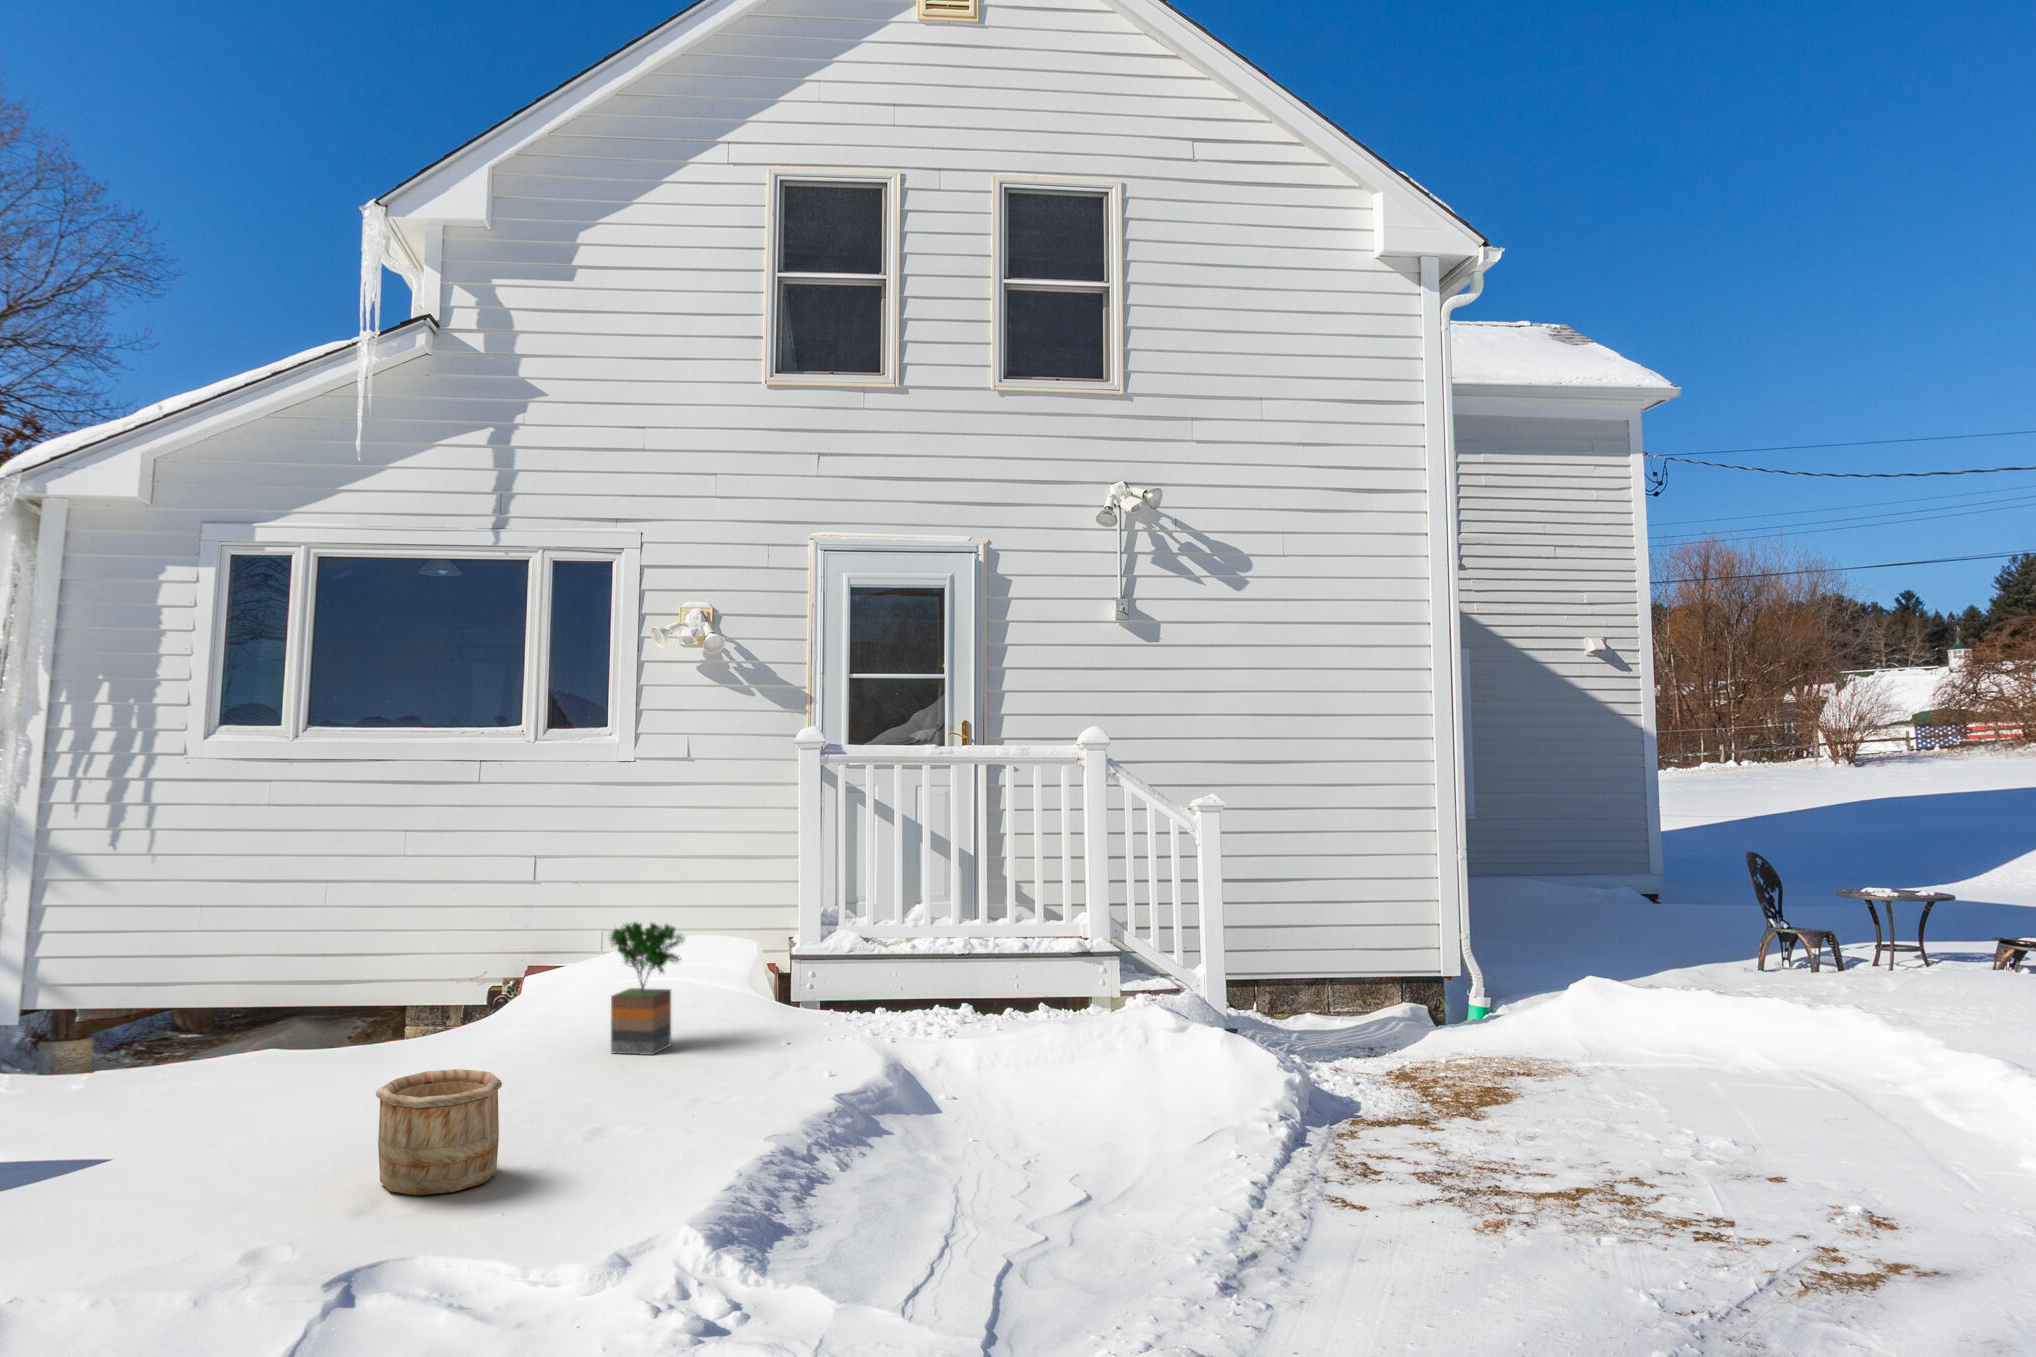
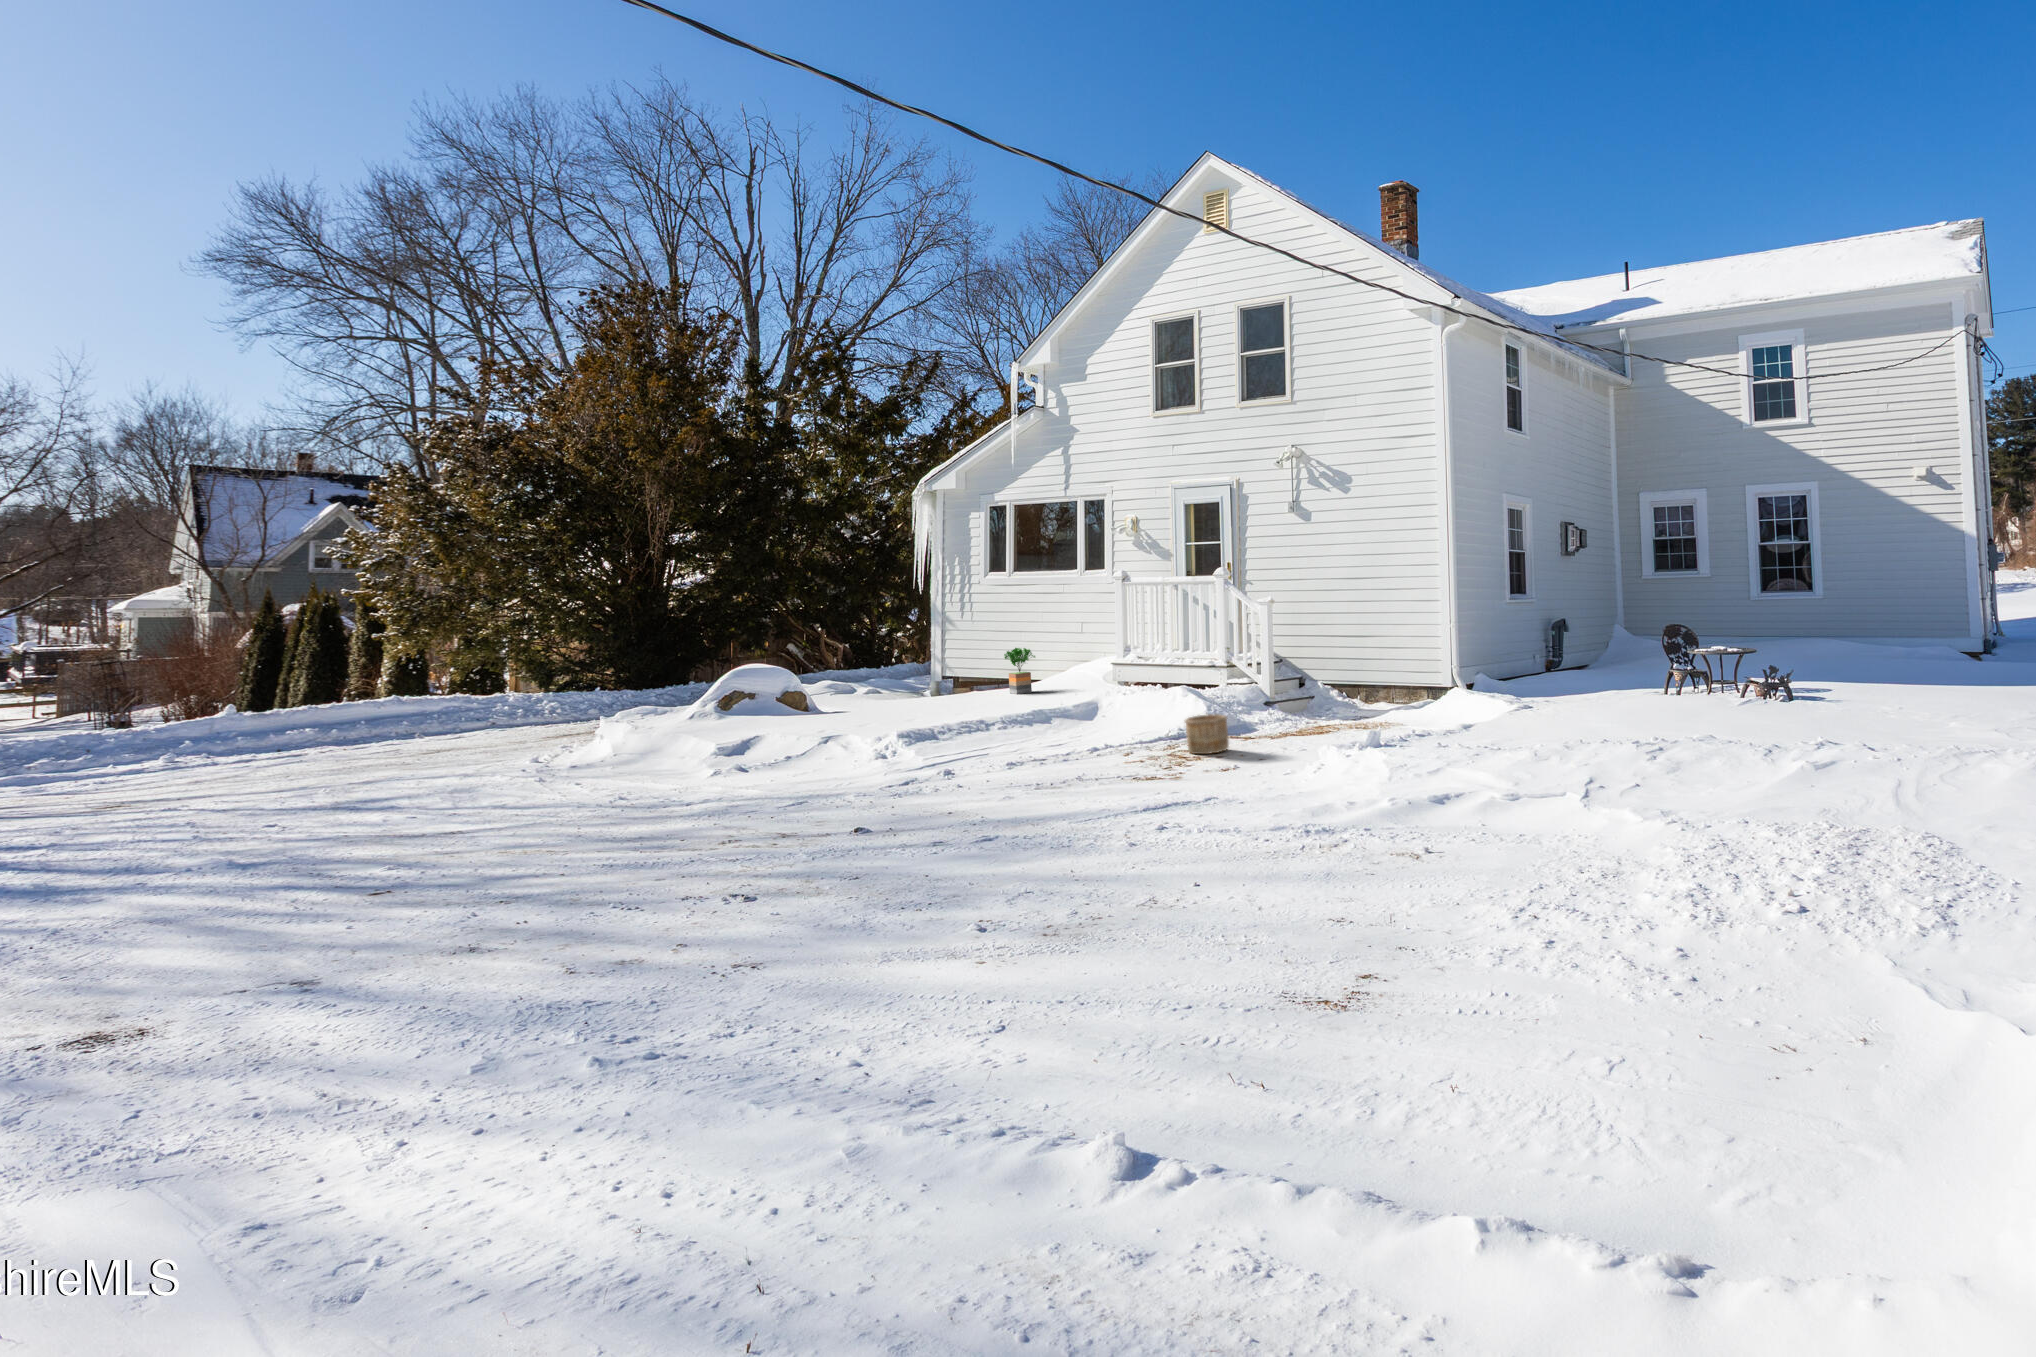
wooden bucket: present [376,1069,502,1195] -> present [1185,714,1229,754]

